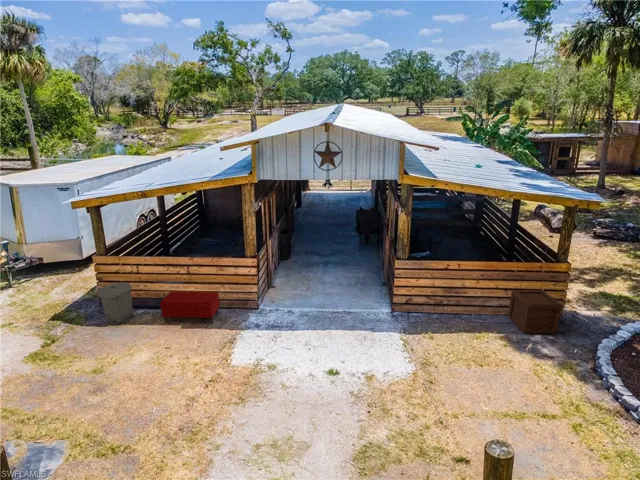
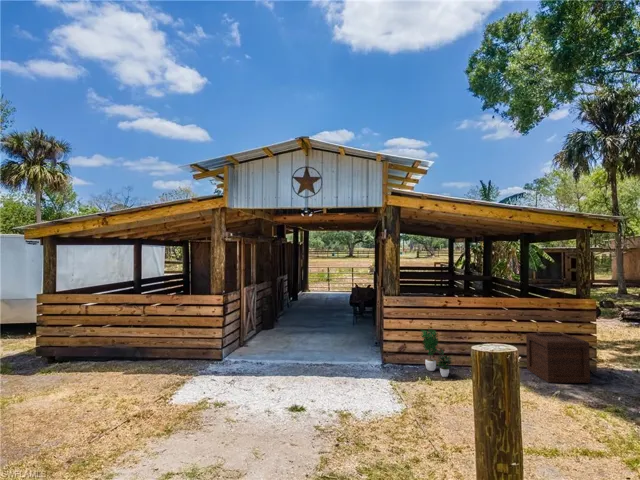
trash can: present [98,283,133,325] -> none [33,323,75,372]
potted plant: none [425,287,452,328] -> present [421,329,452,377]
bench: present [160,292,220,324] -> none [103,336,176,372]

